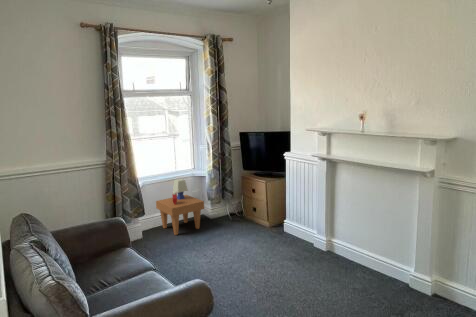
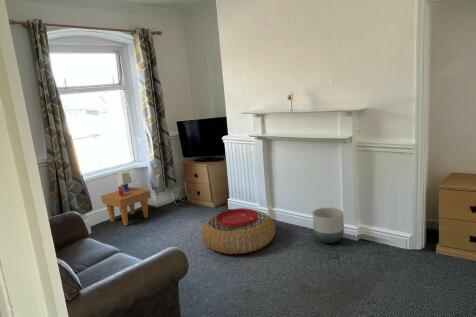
pouf: none [248,235,330,289] -> present [202,208,275,254]
planter: none [376,249,415,293] -> present [313,208,344,243]

